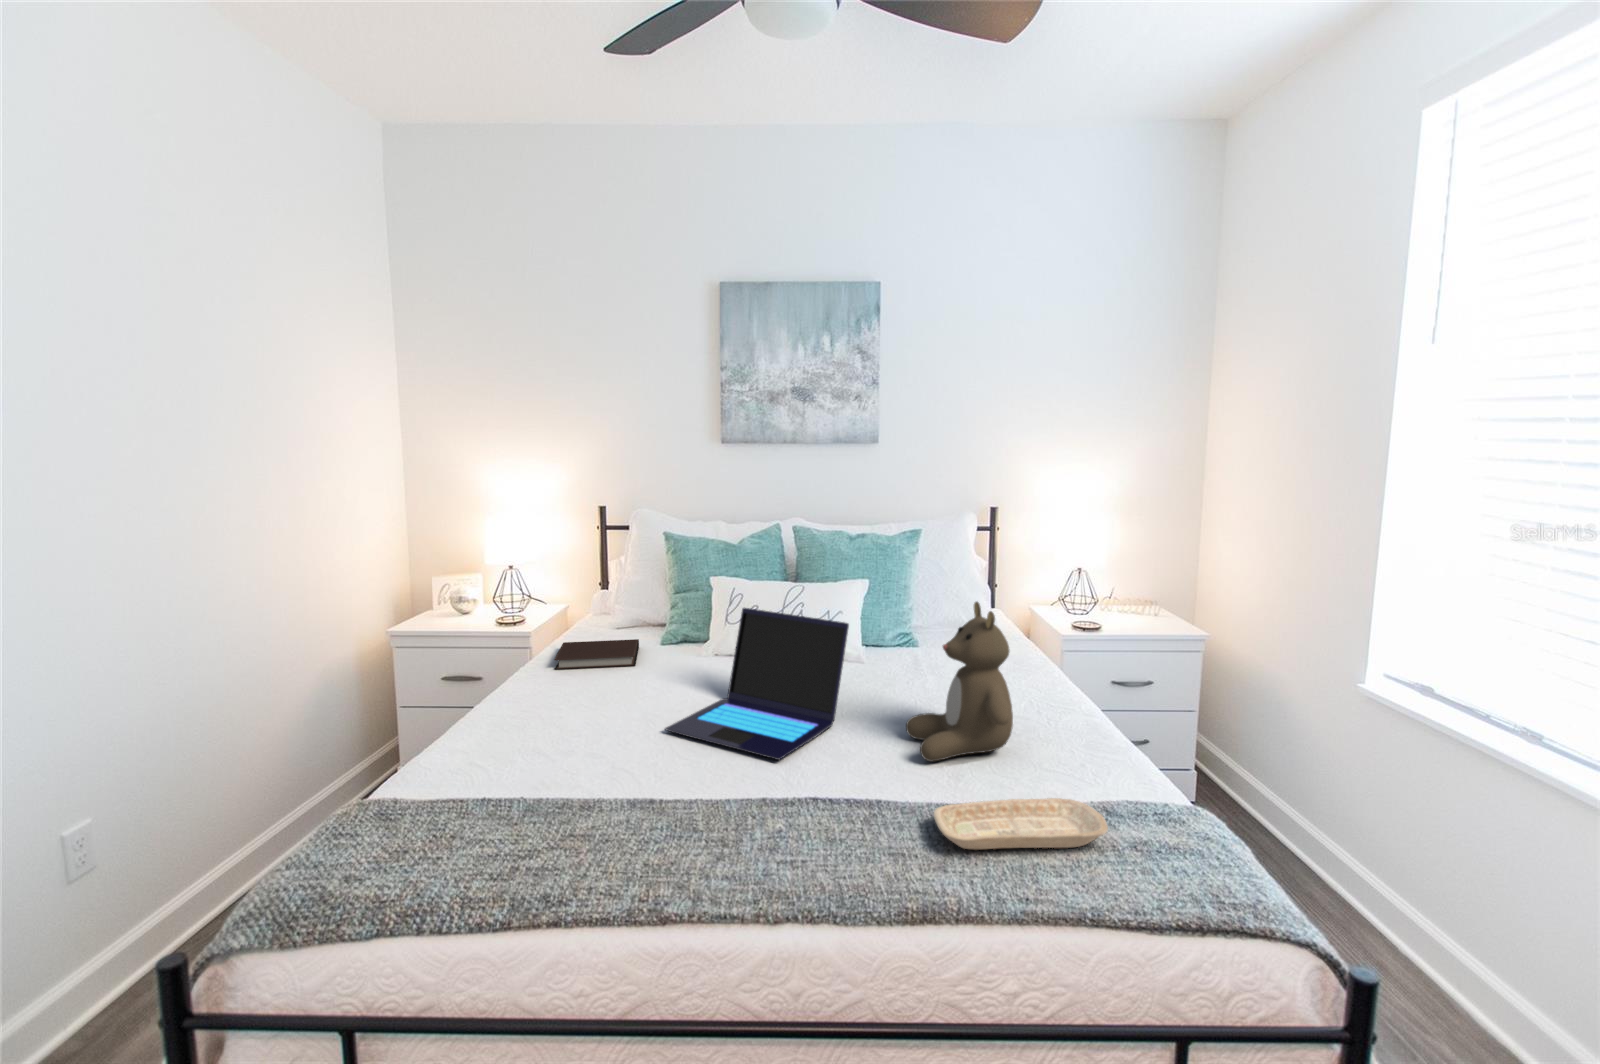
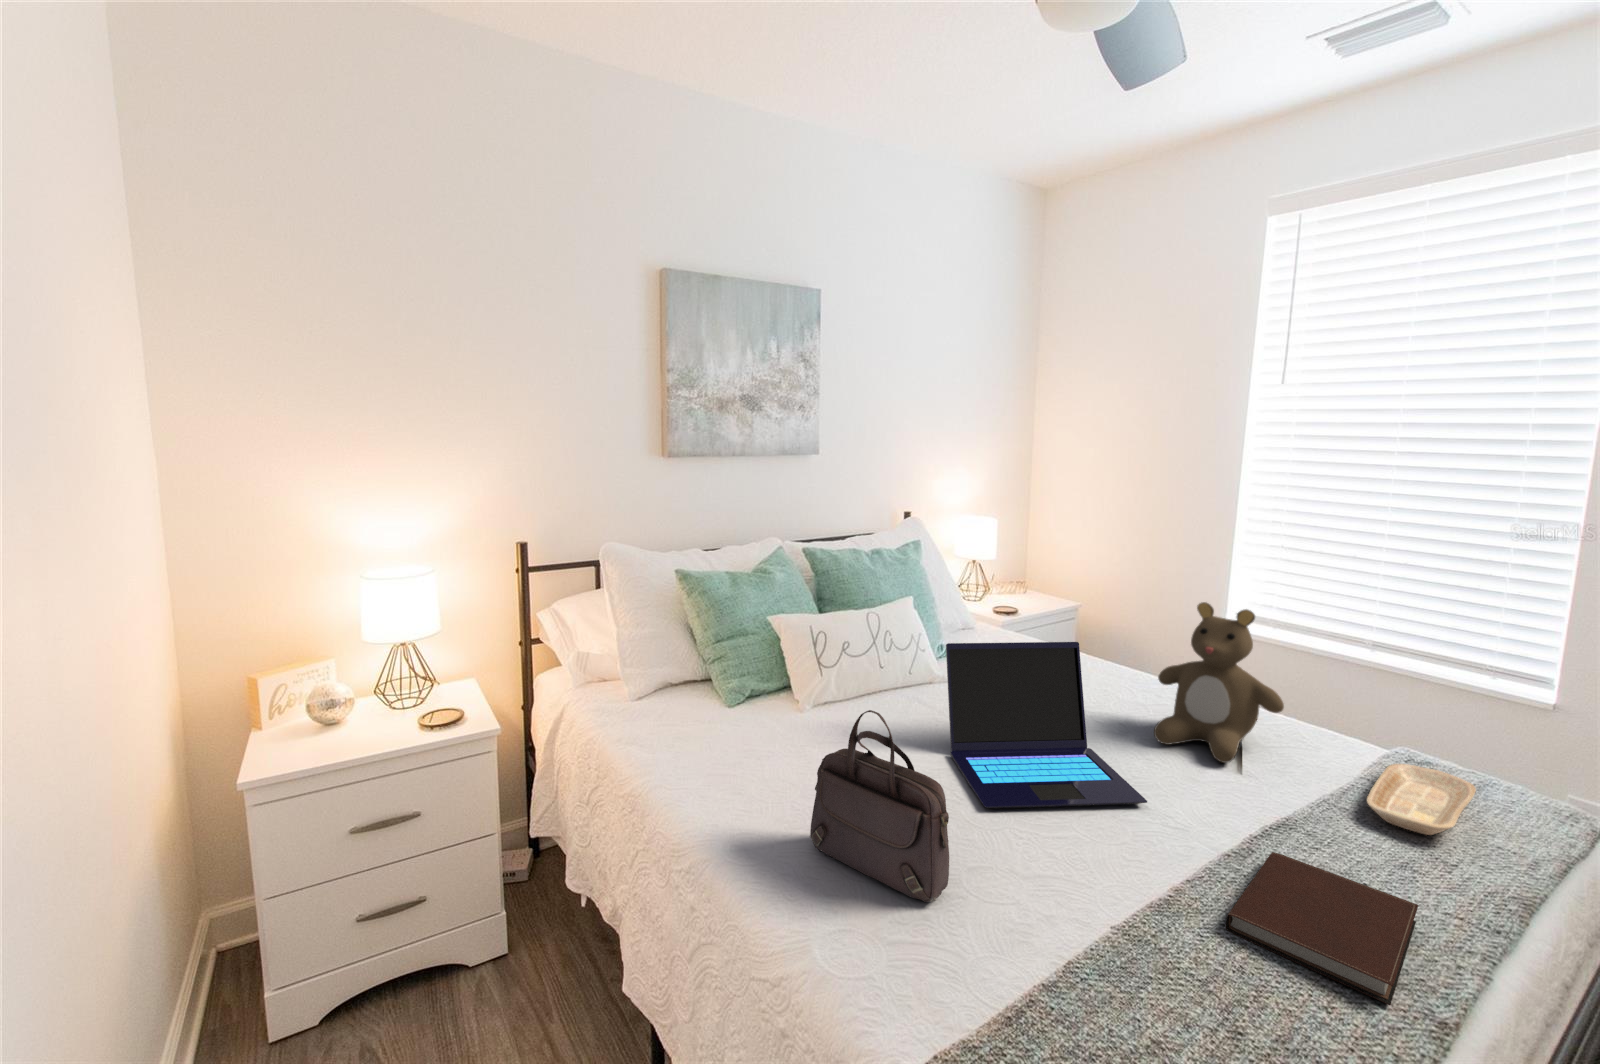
handbag: none [514,620,563,756] -> present [810,710,949,902]
notebook: present [554,639,639,669] -> present [1226,852,1418,1005]

